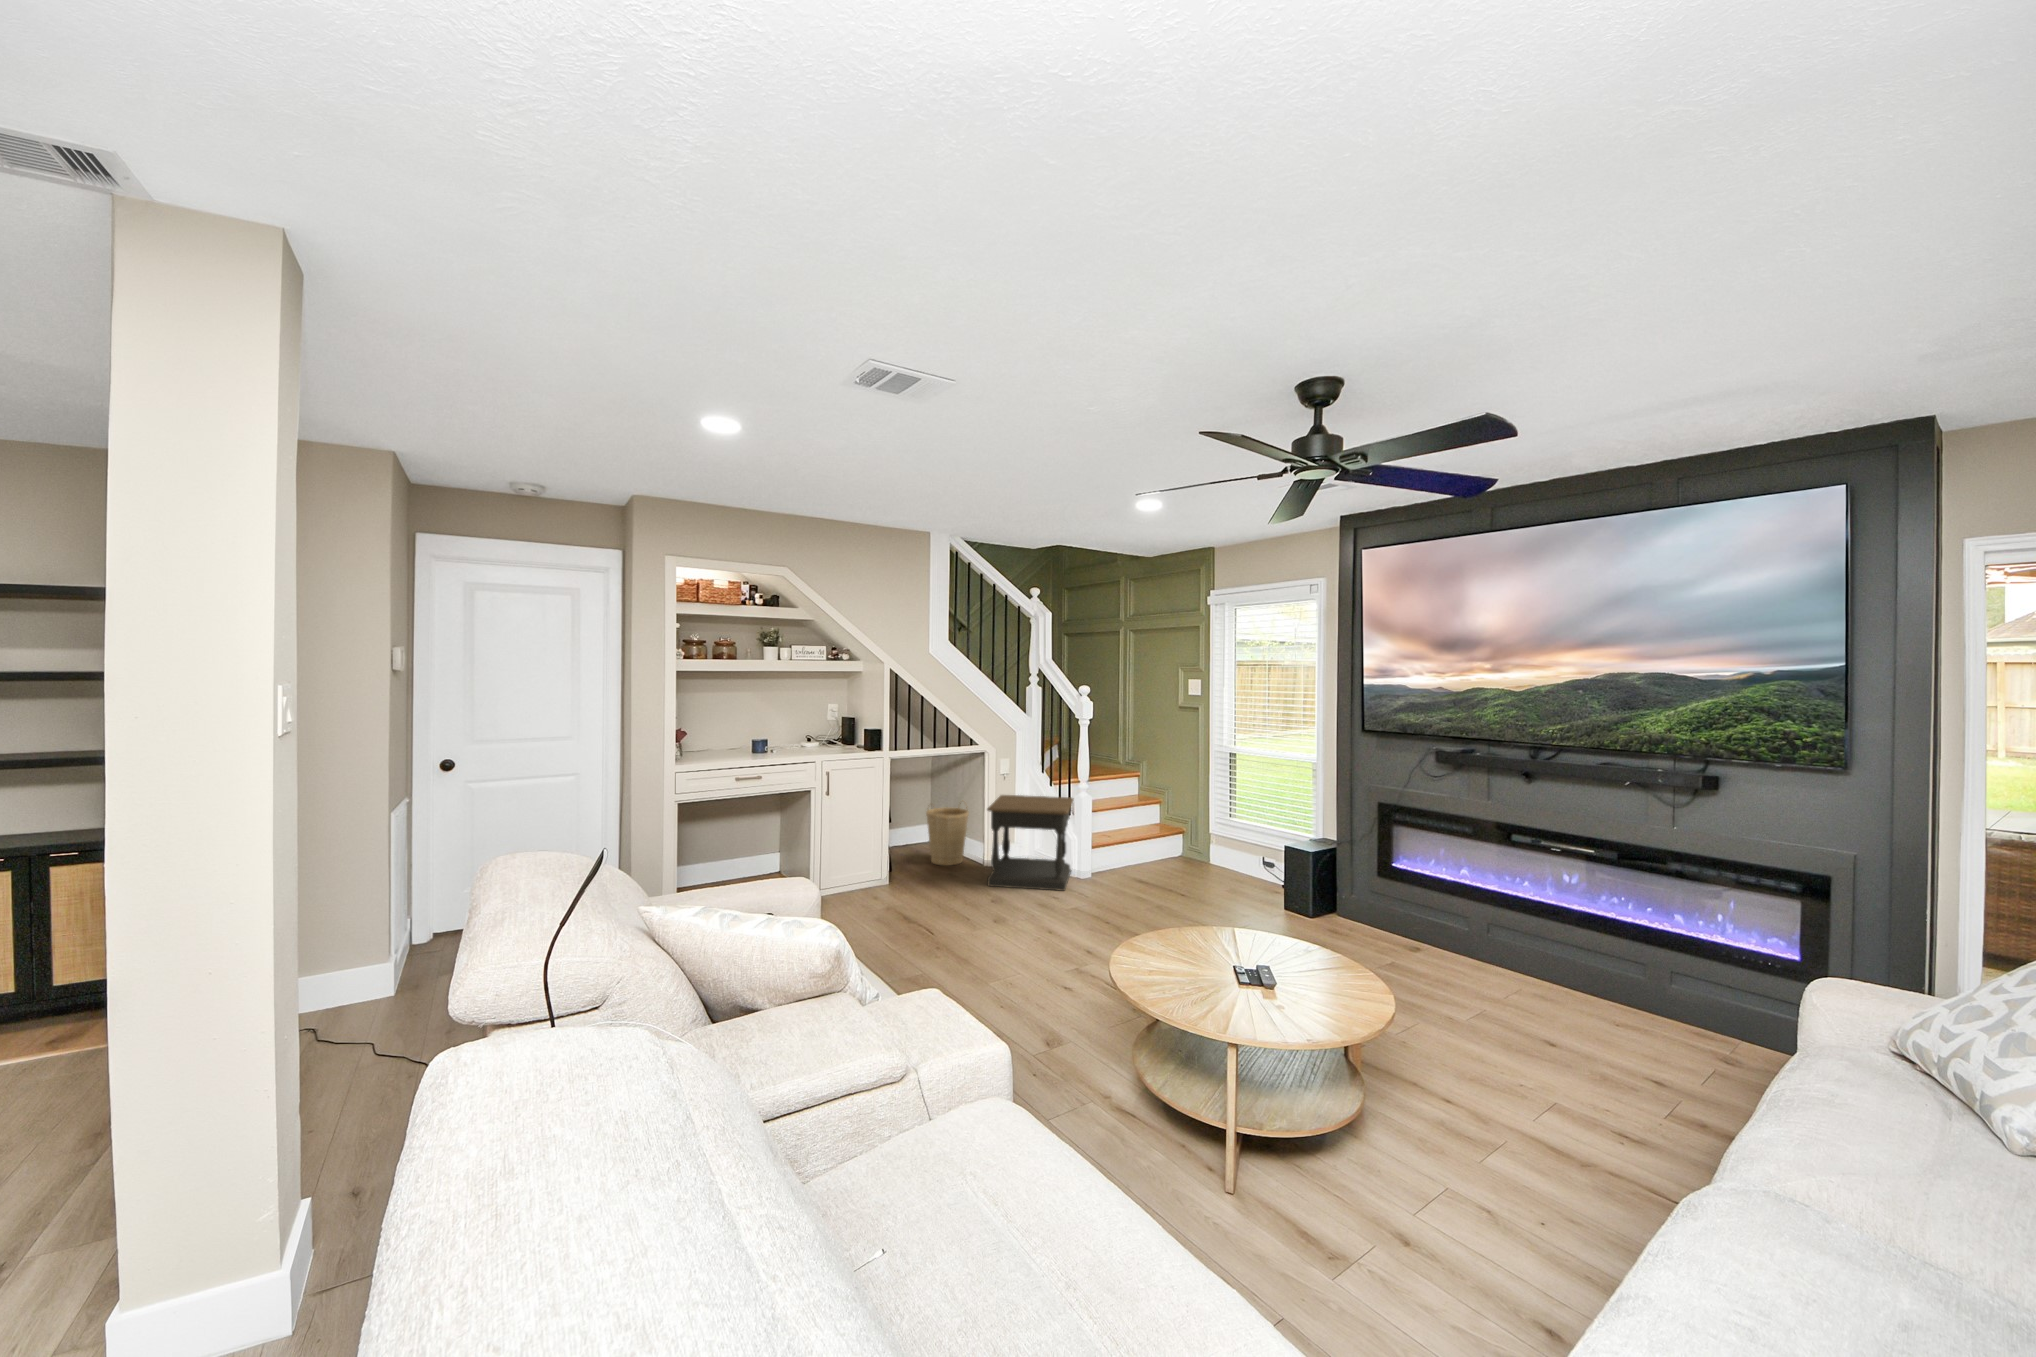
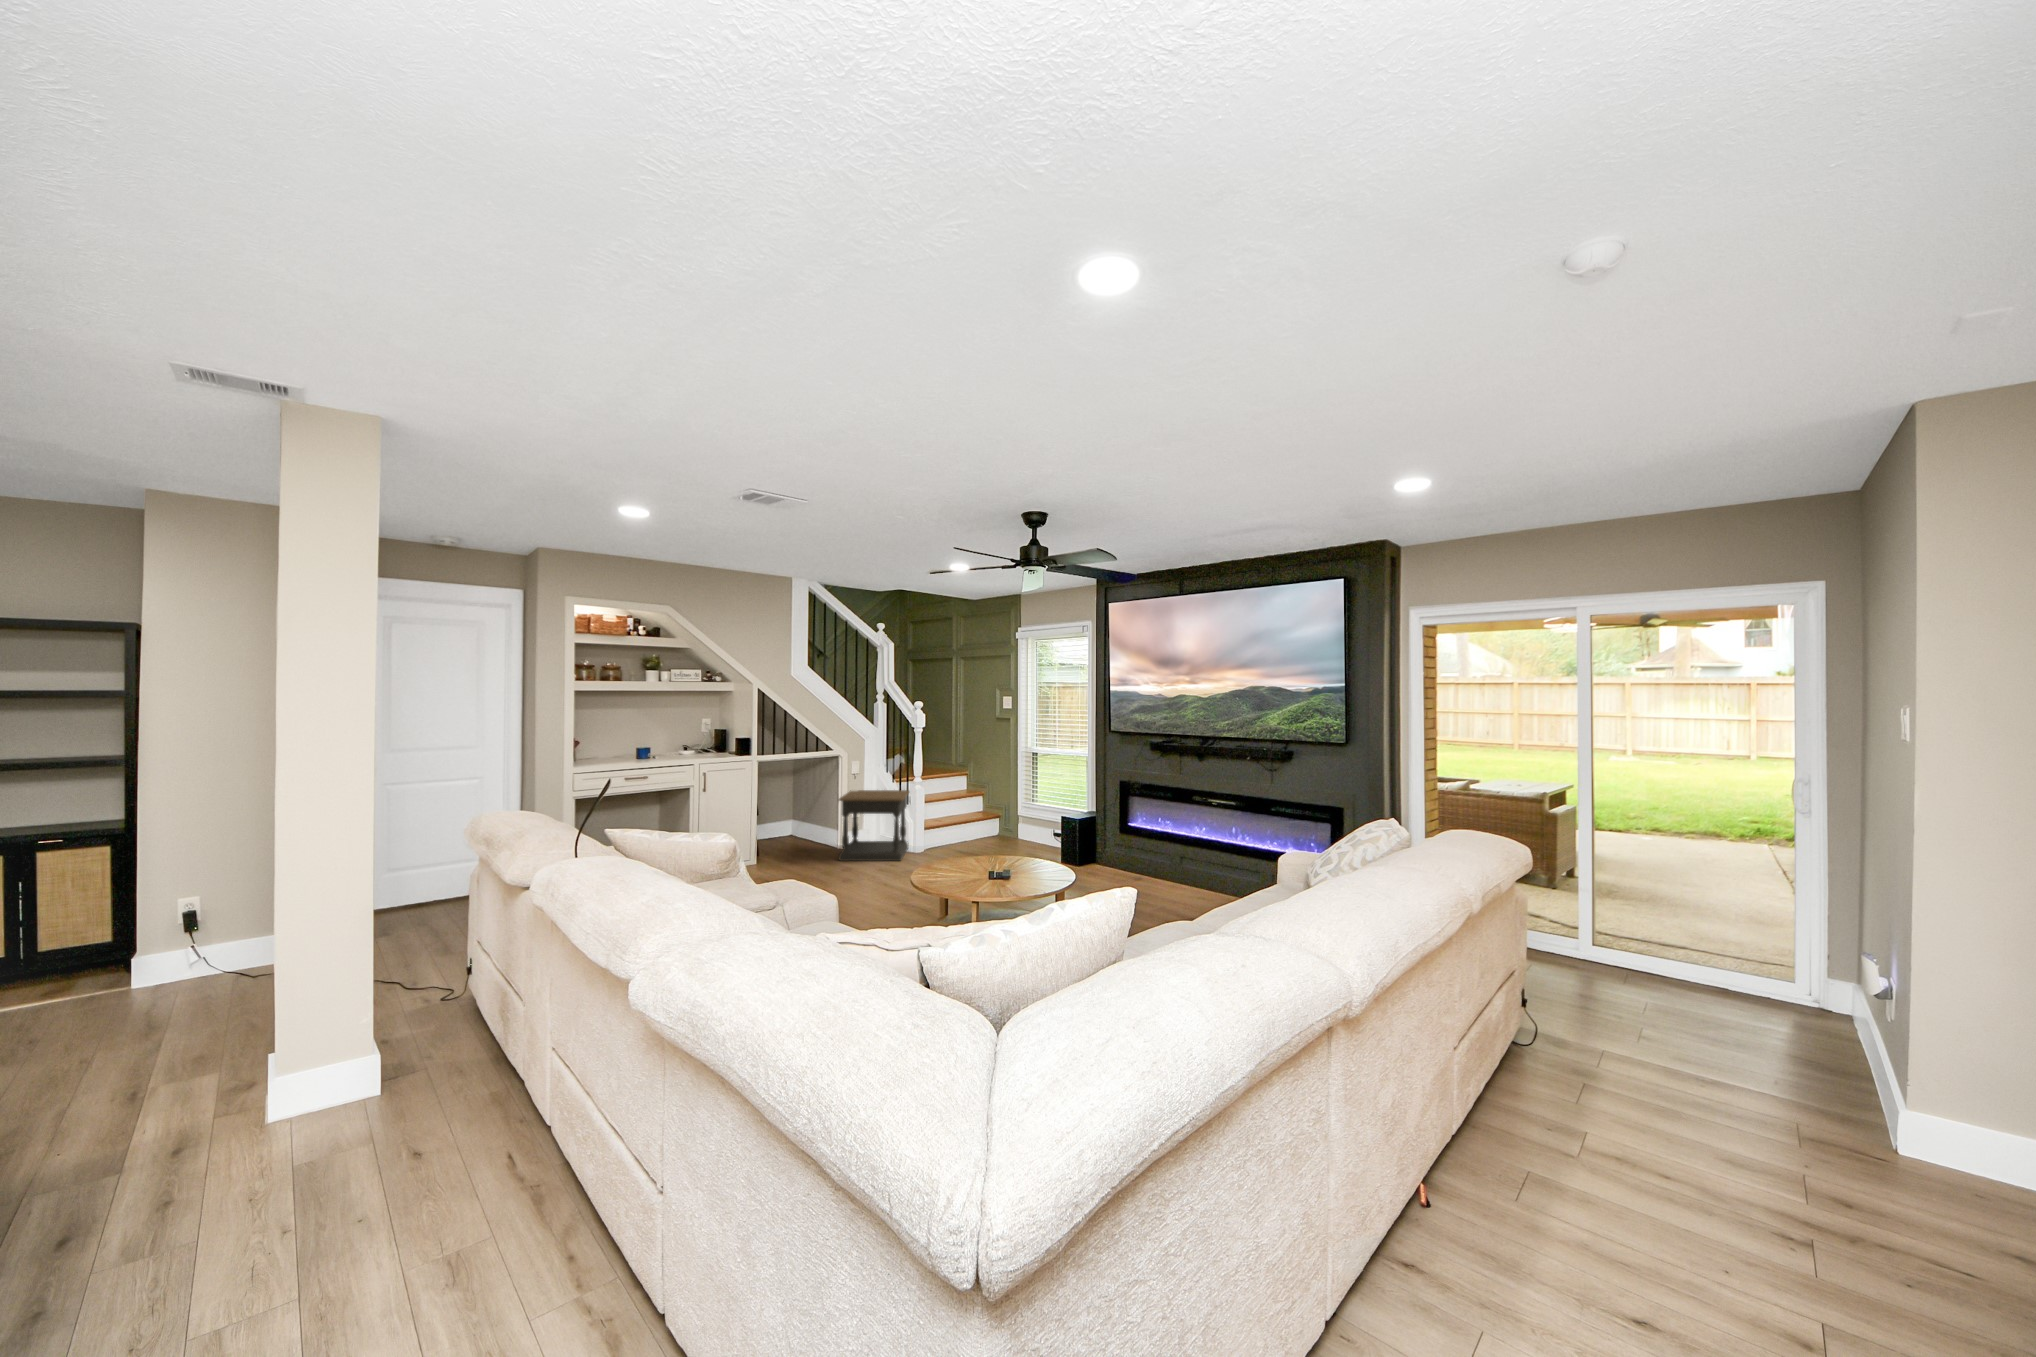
basket: present [926,807,969,866] -> none [788,797,824,850]

